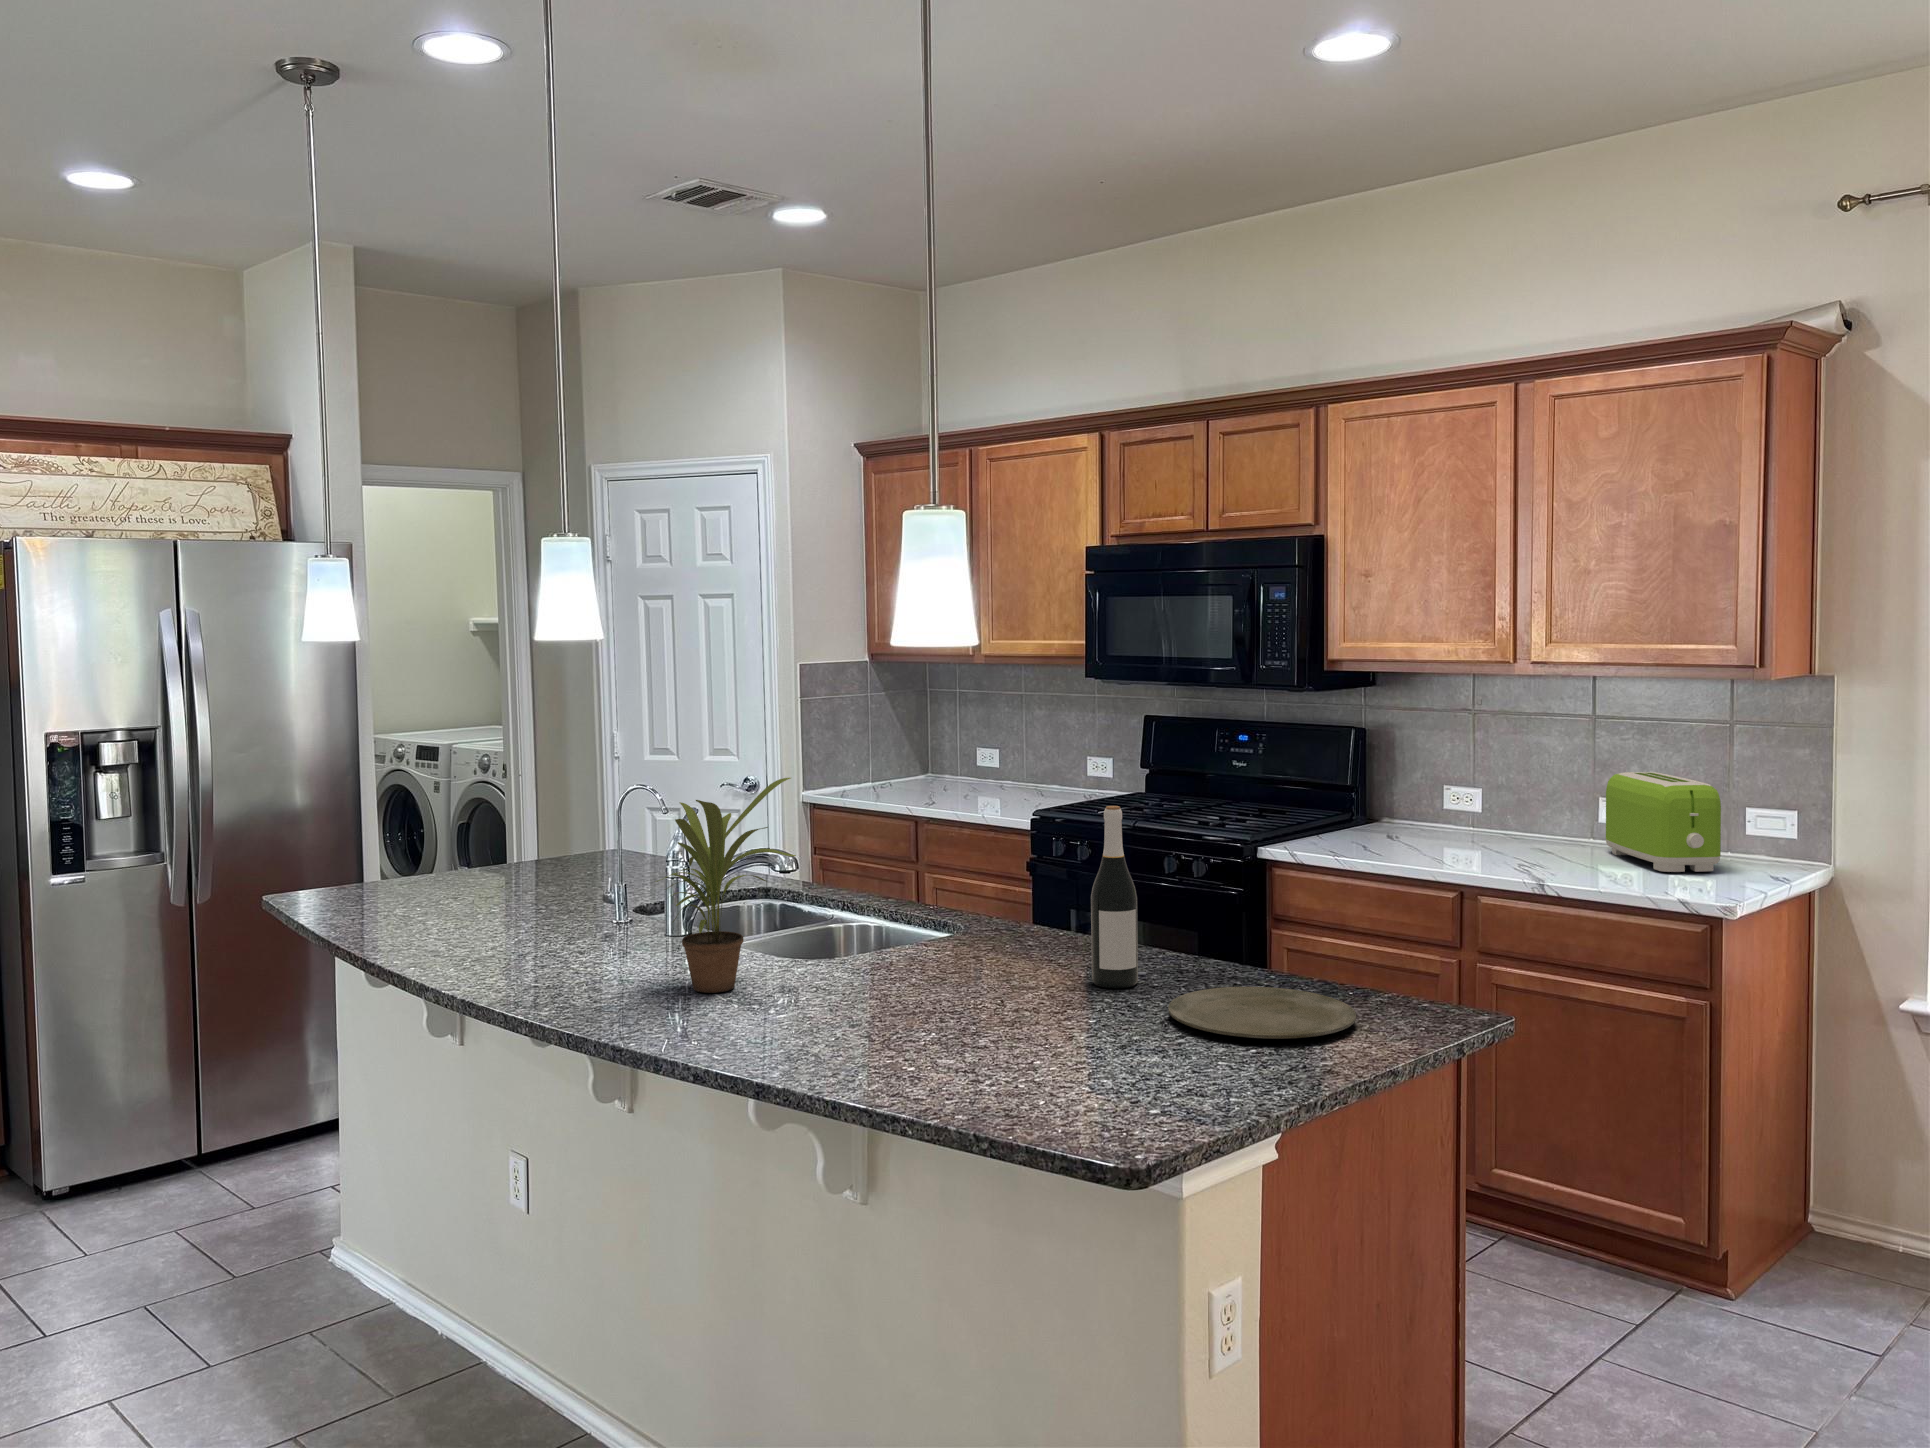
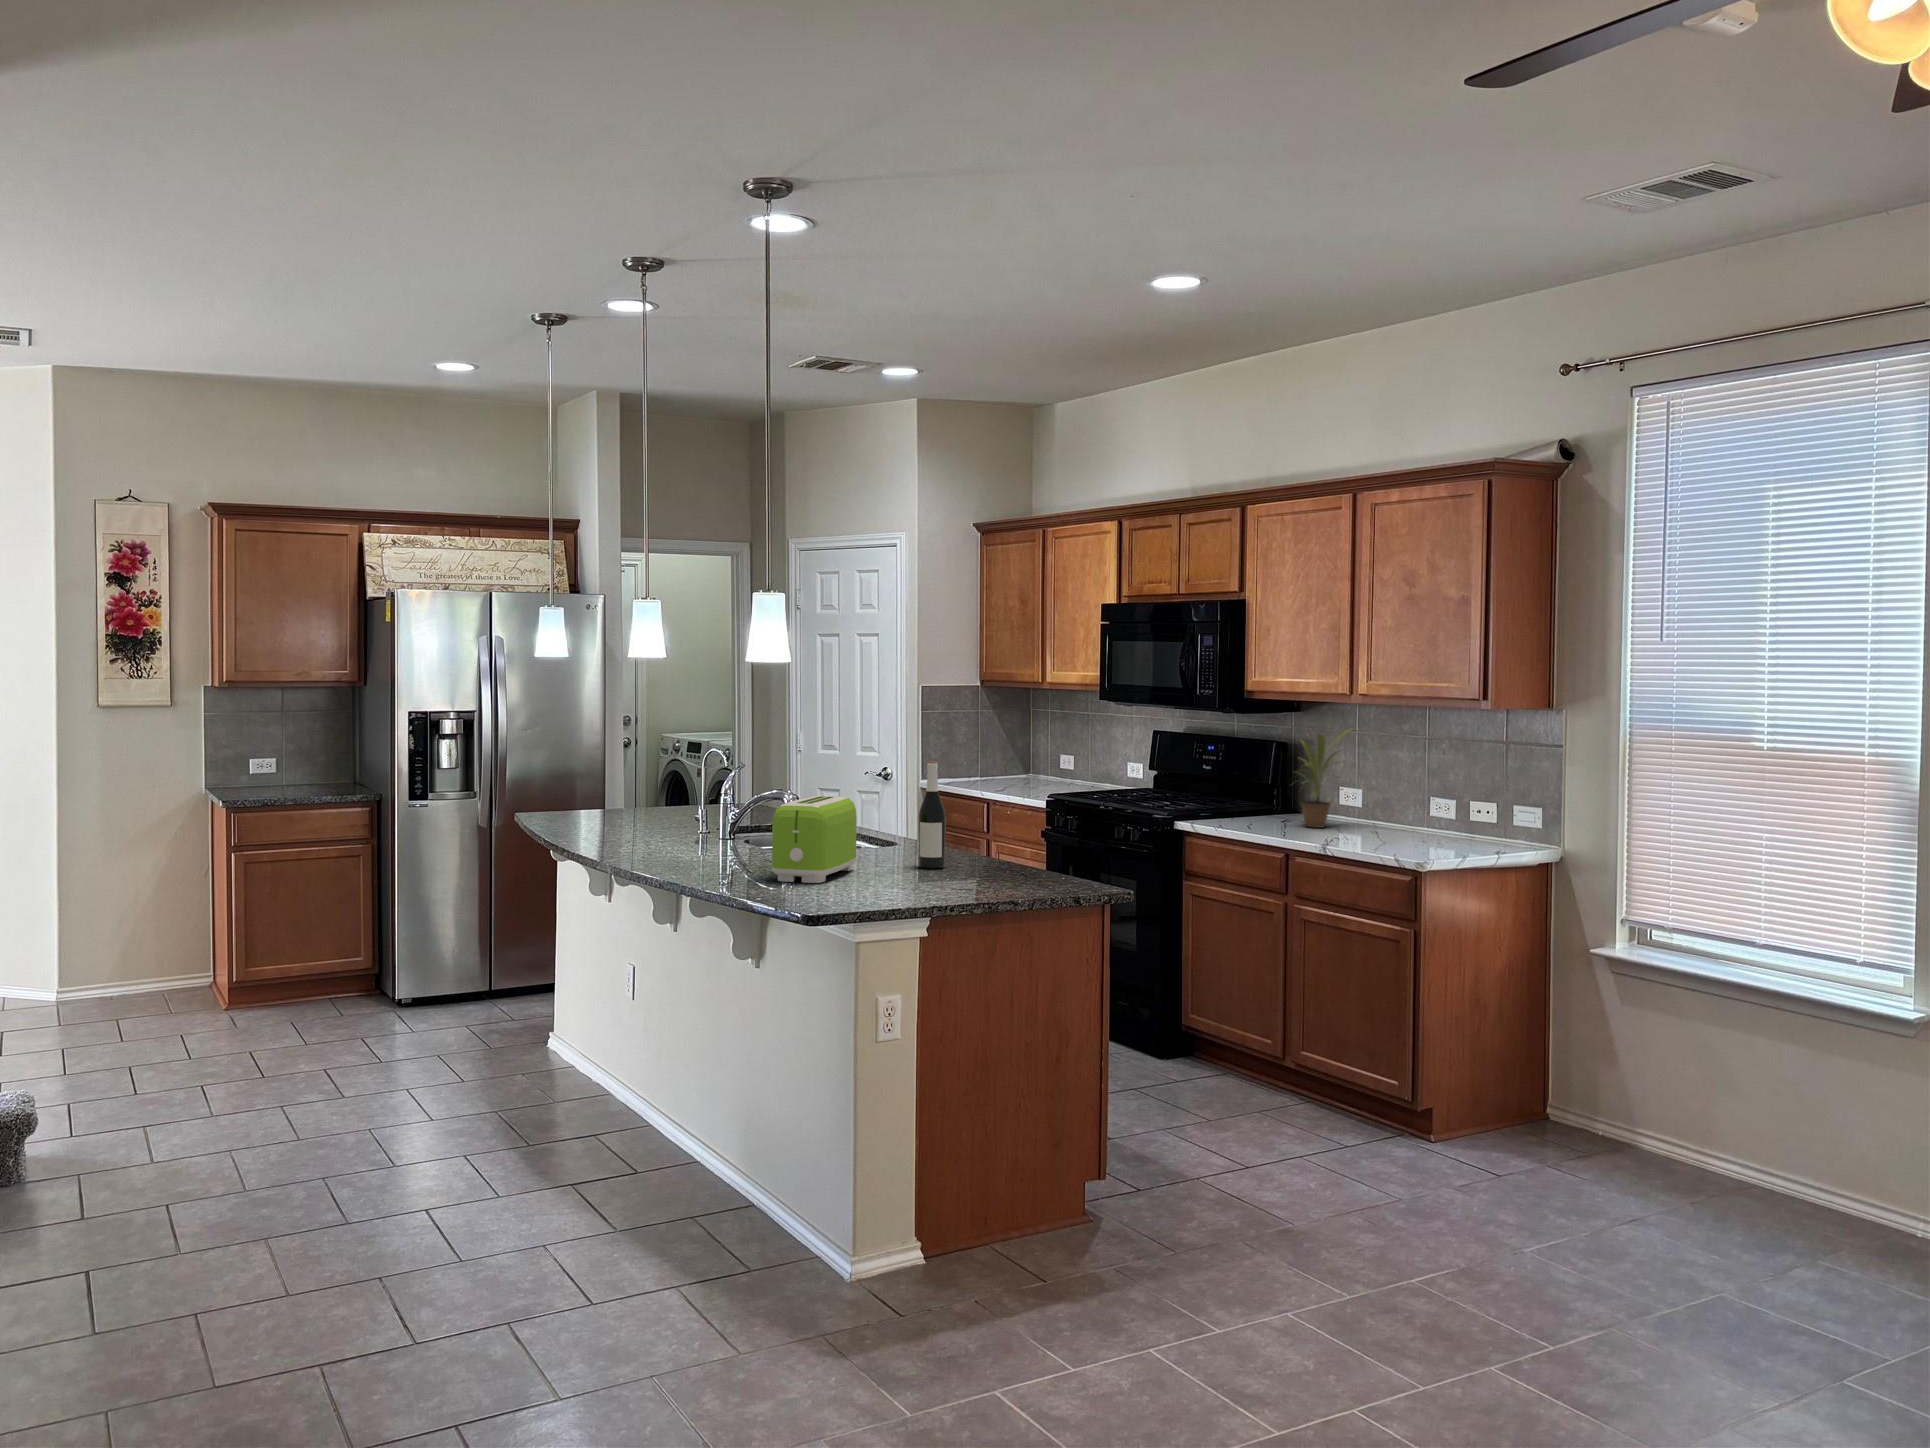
toaster: present [1606,772,1721,872] -> present [772,796,857,883]
potted plant: present [658,778,796,993] -> present [1299,729,1352,828]
plate: present [1168,987,1356,1039] -> none [928,869,1033,886]

